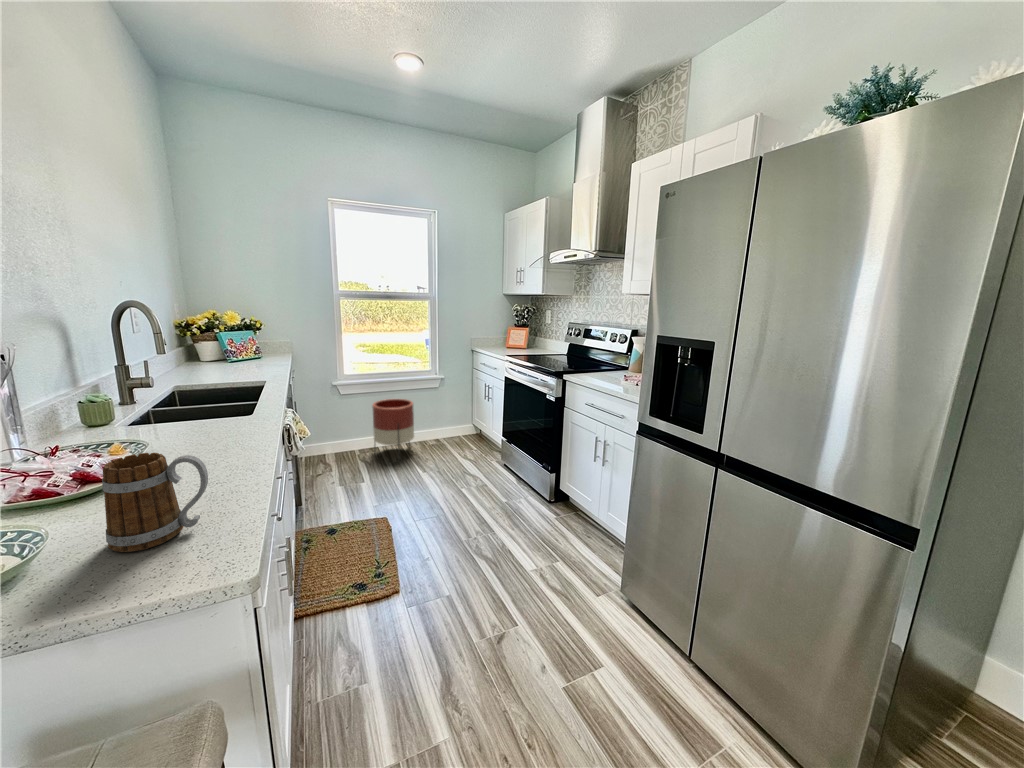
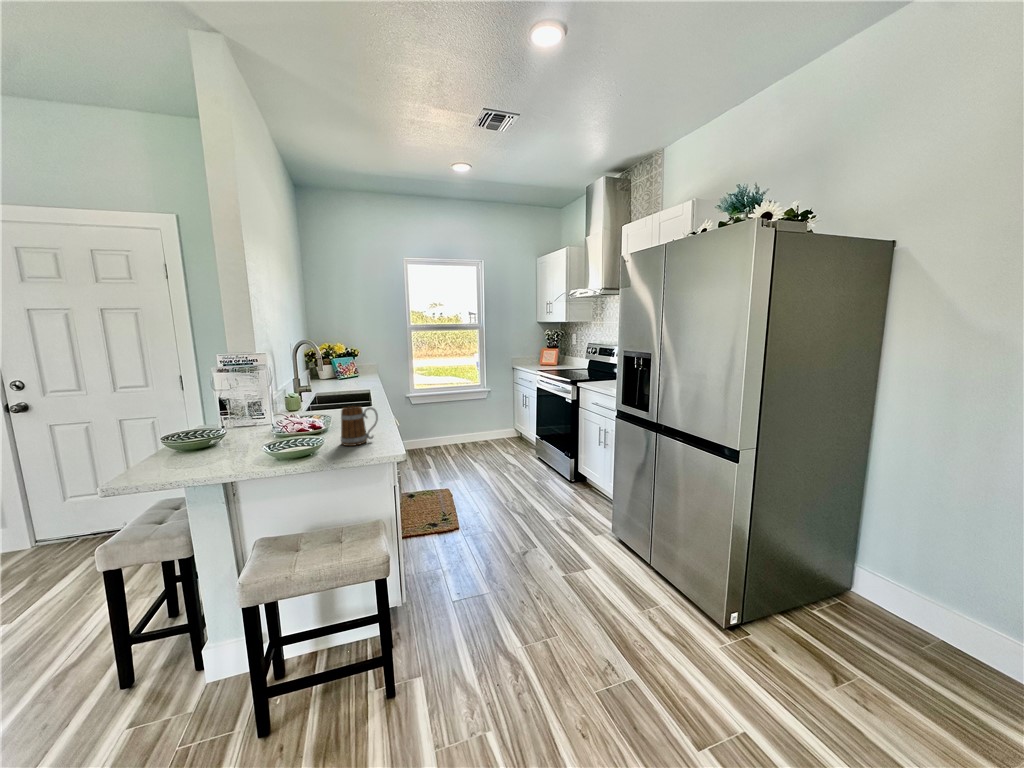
planter: present [372,399,414,445] -> none [436,407,468,455]

